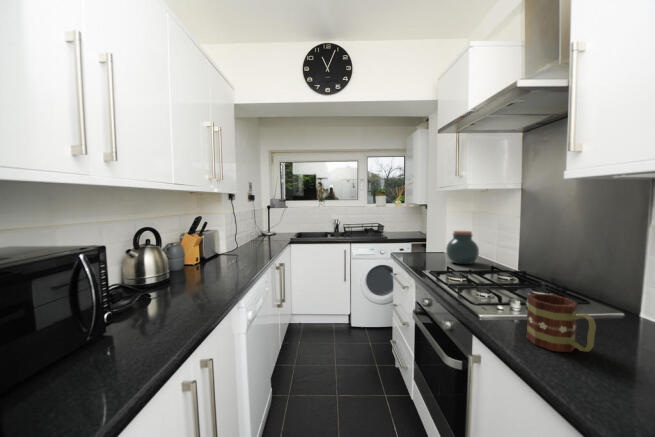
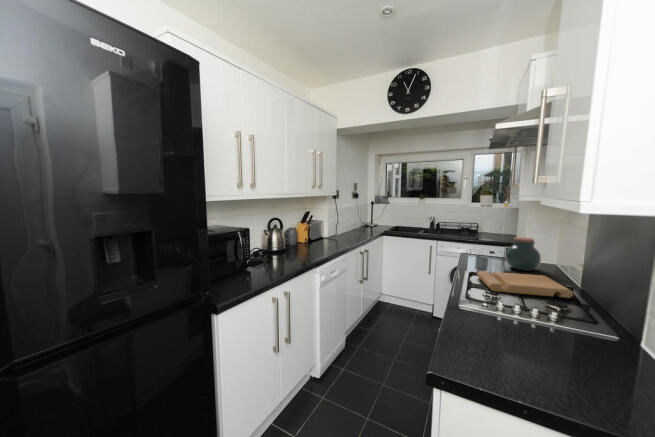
cutting board: none [442,266,538,291] -> present [477,271,573,298]
mug: present [526,293,596,352] -> none [476,293,512,339]

